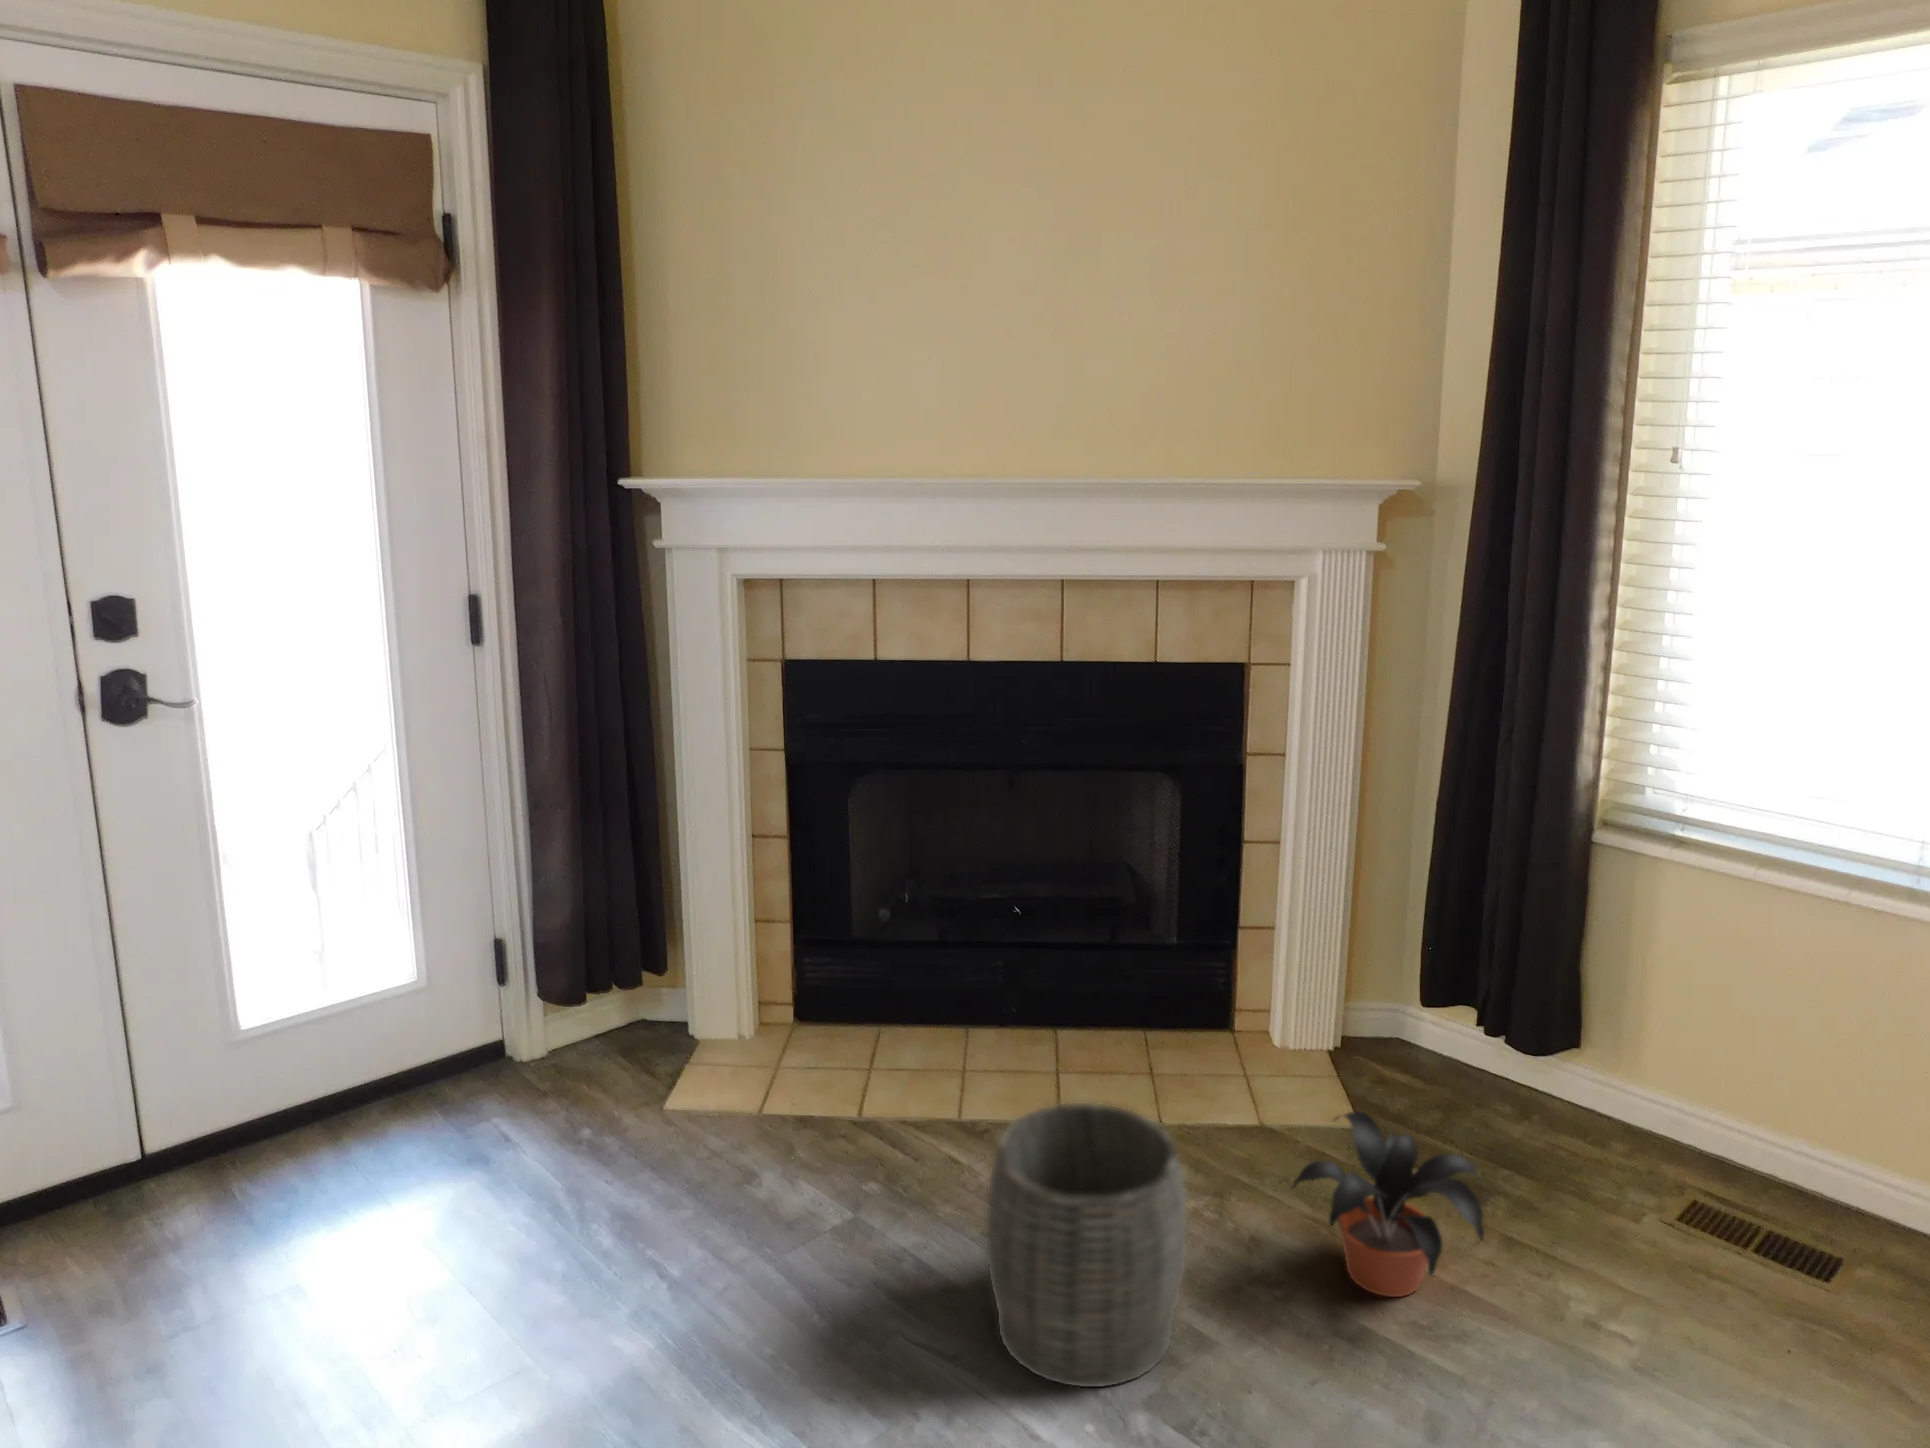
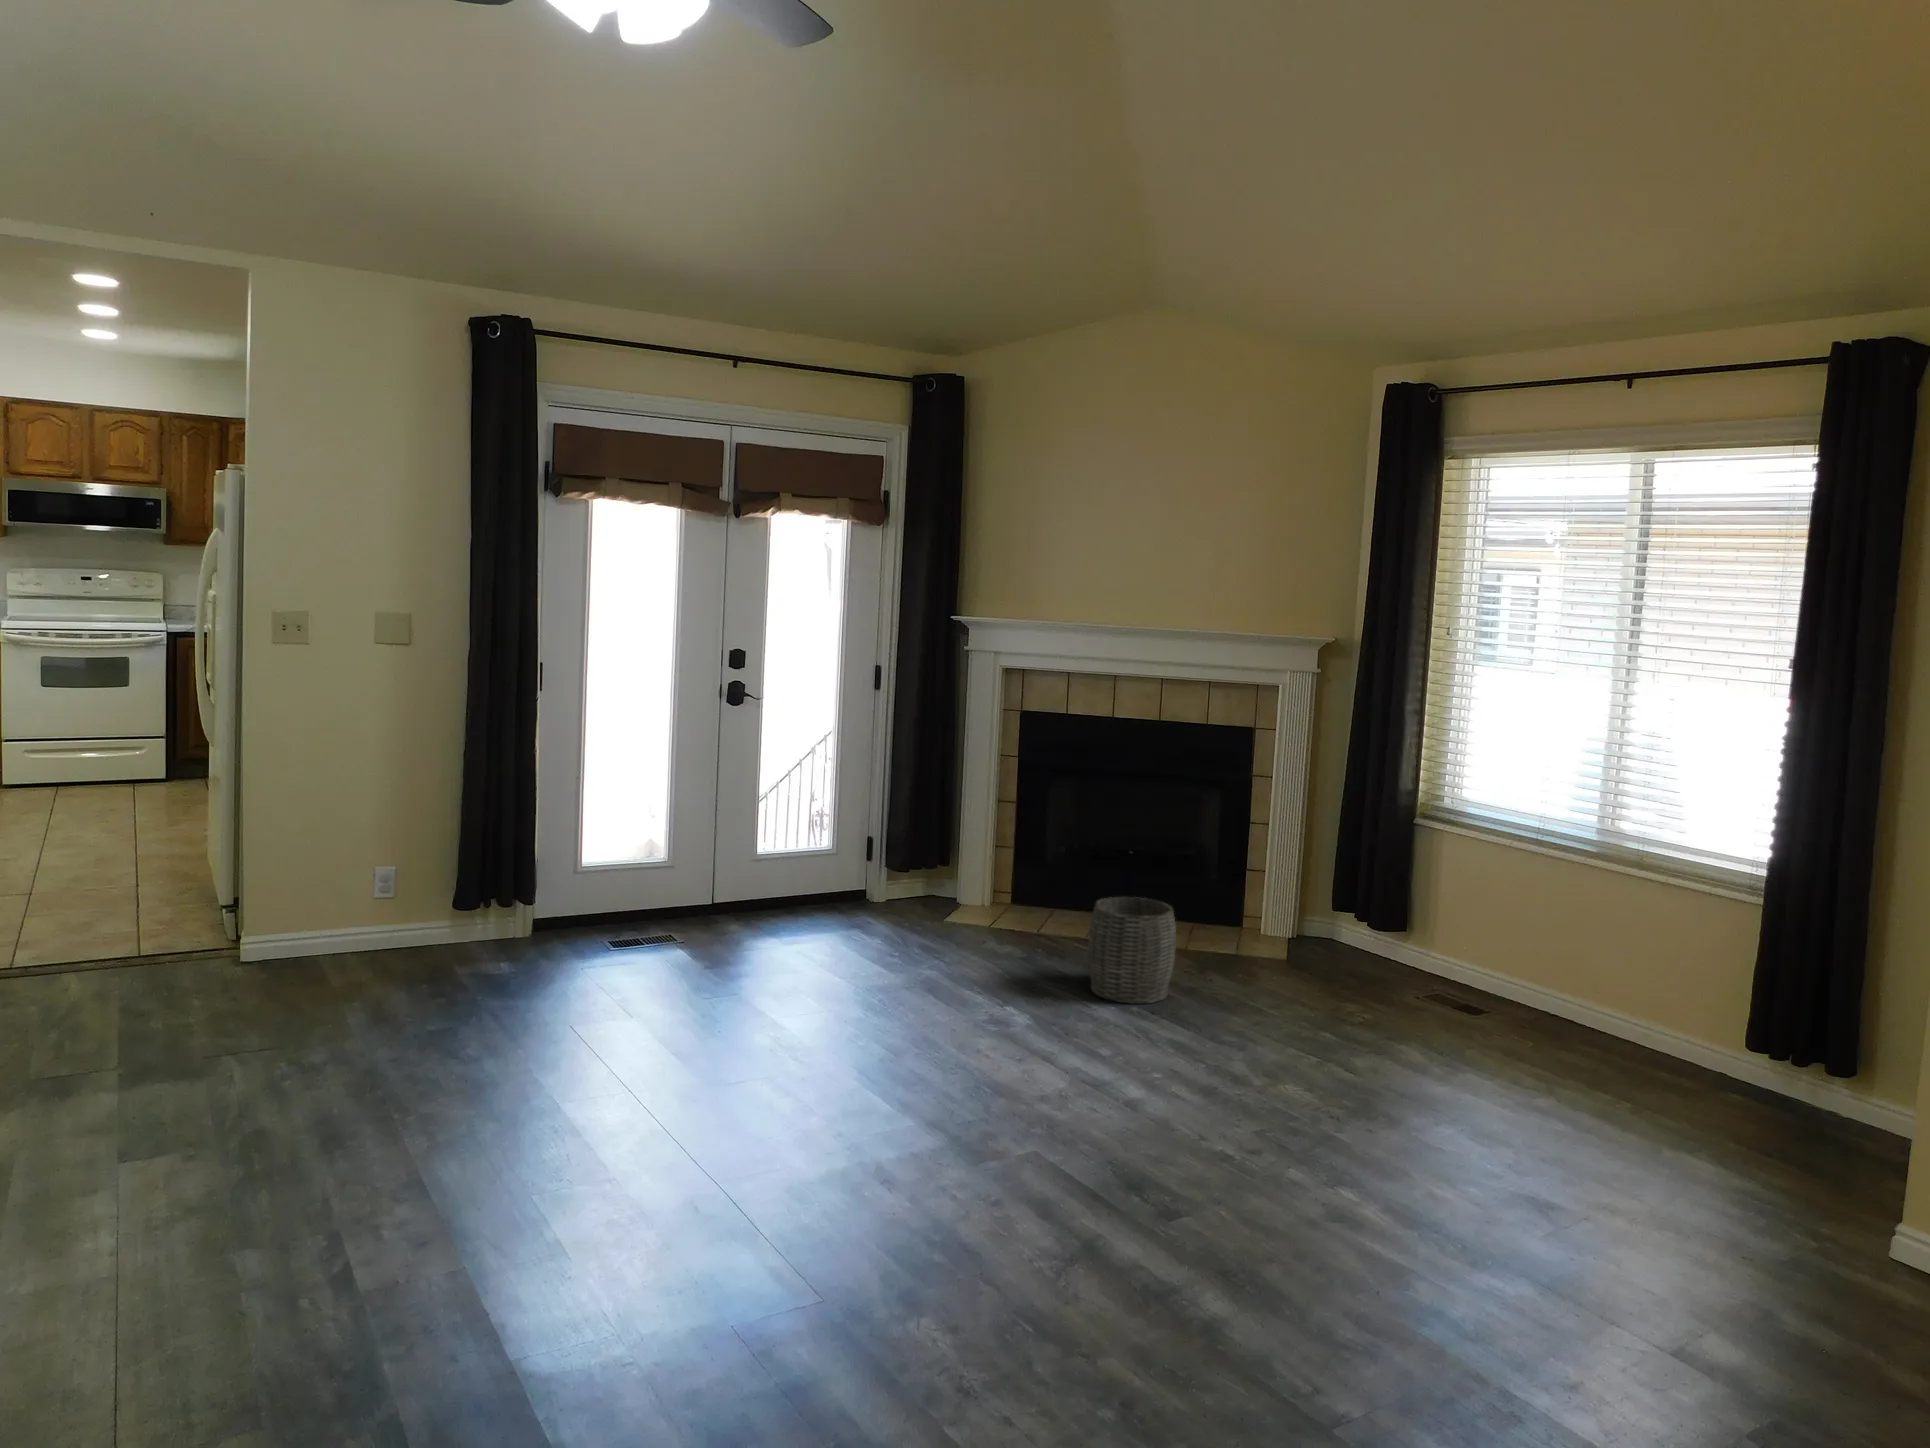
potted plant: present [1293,1111,1484,1297] -> none [1231,924,1321,1001]

